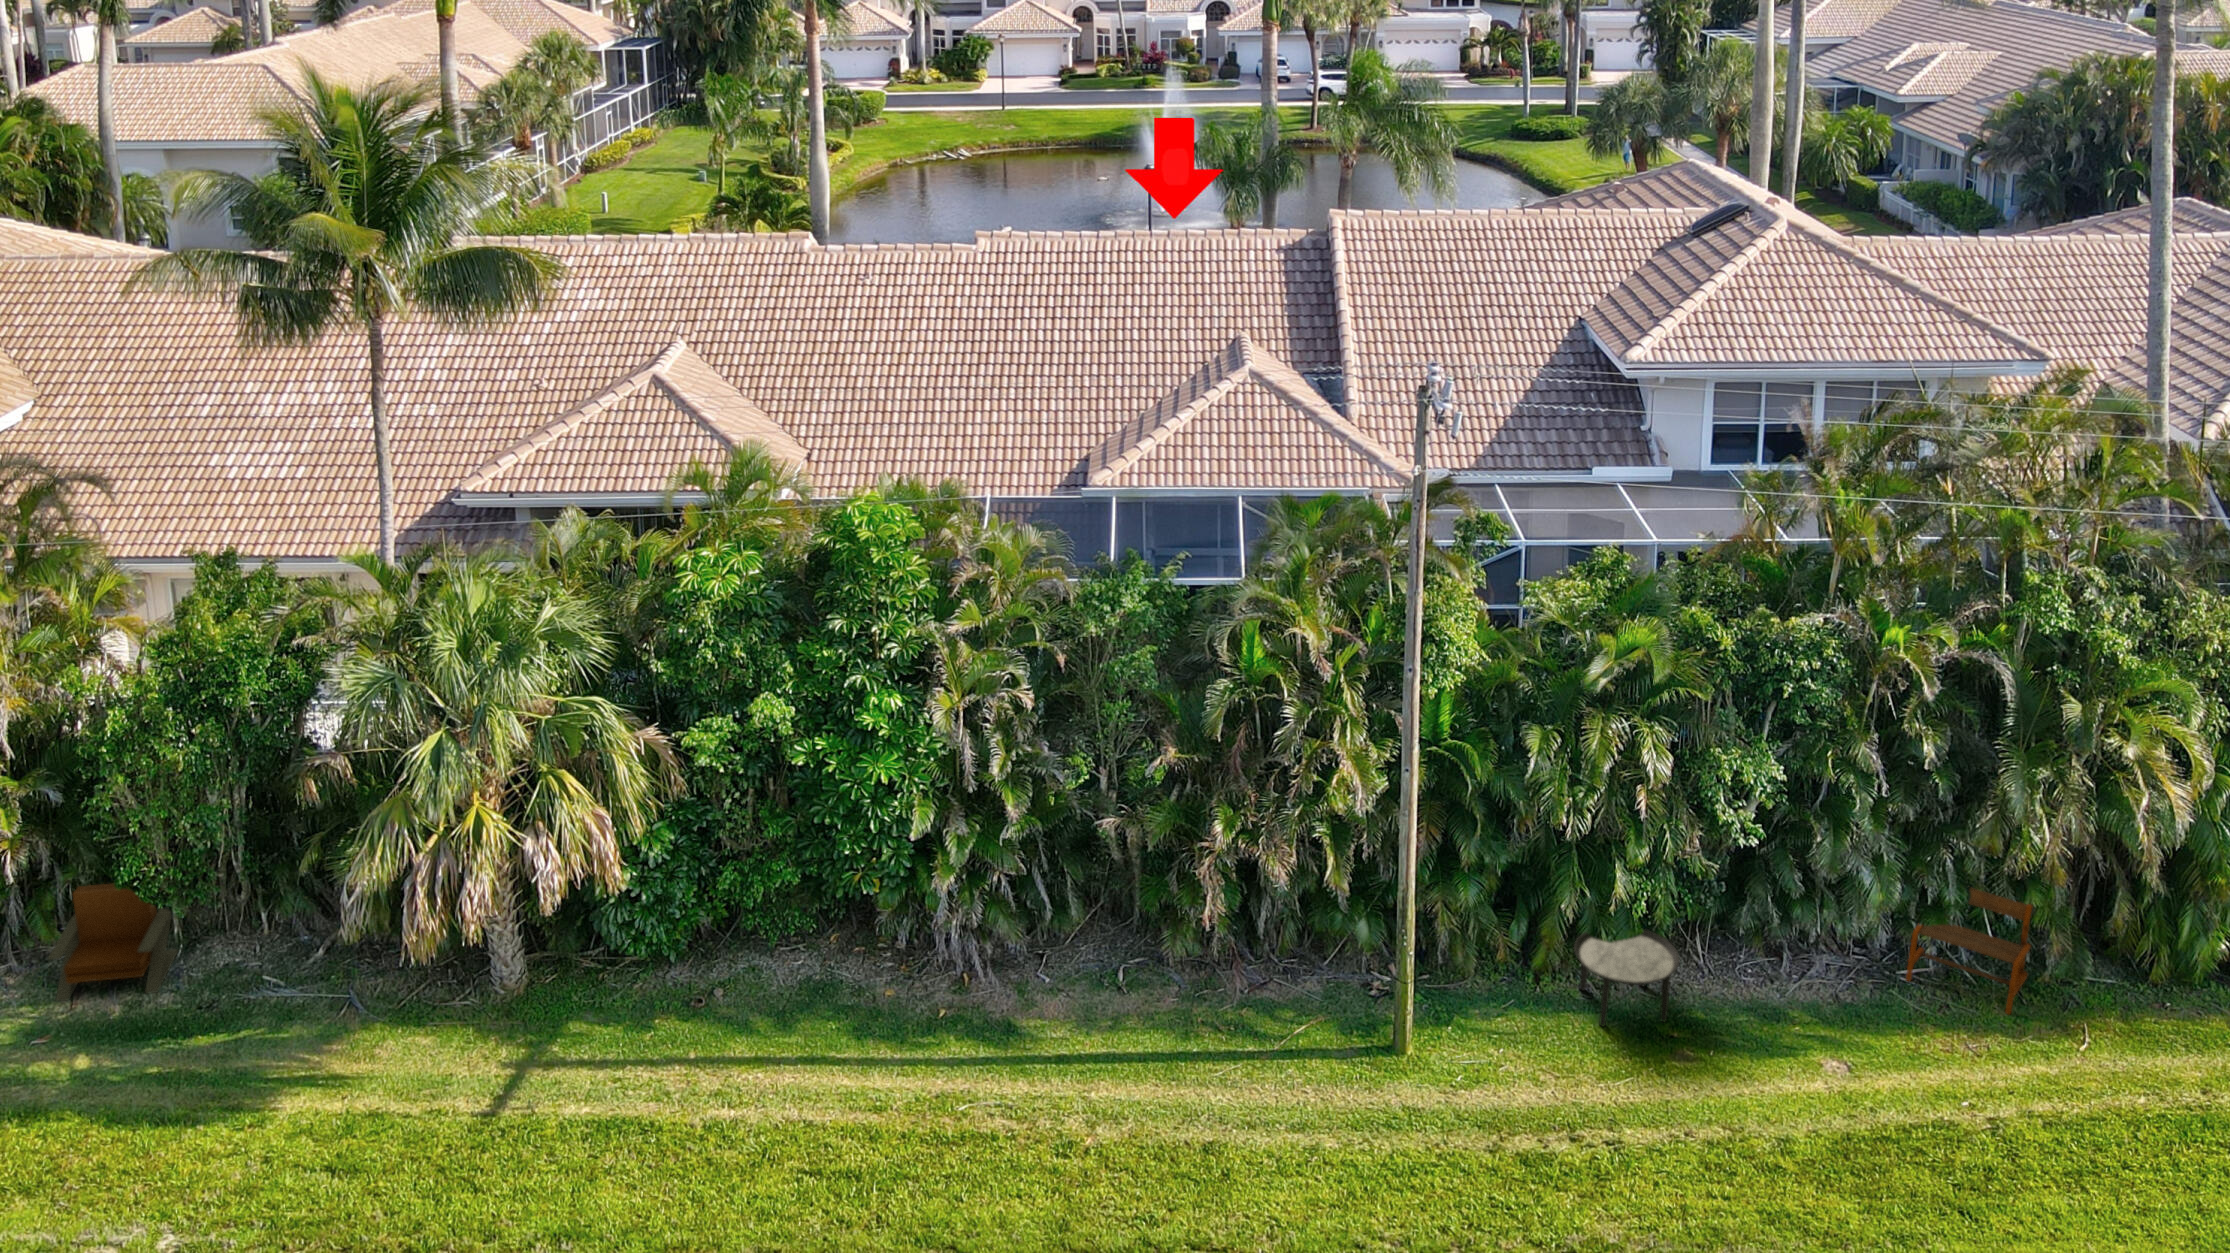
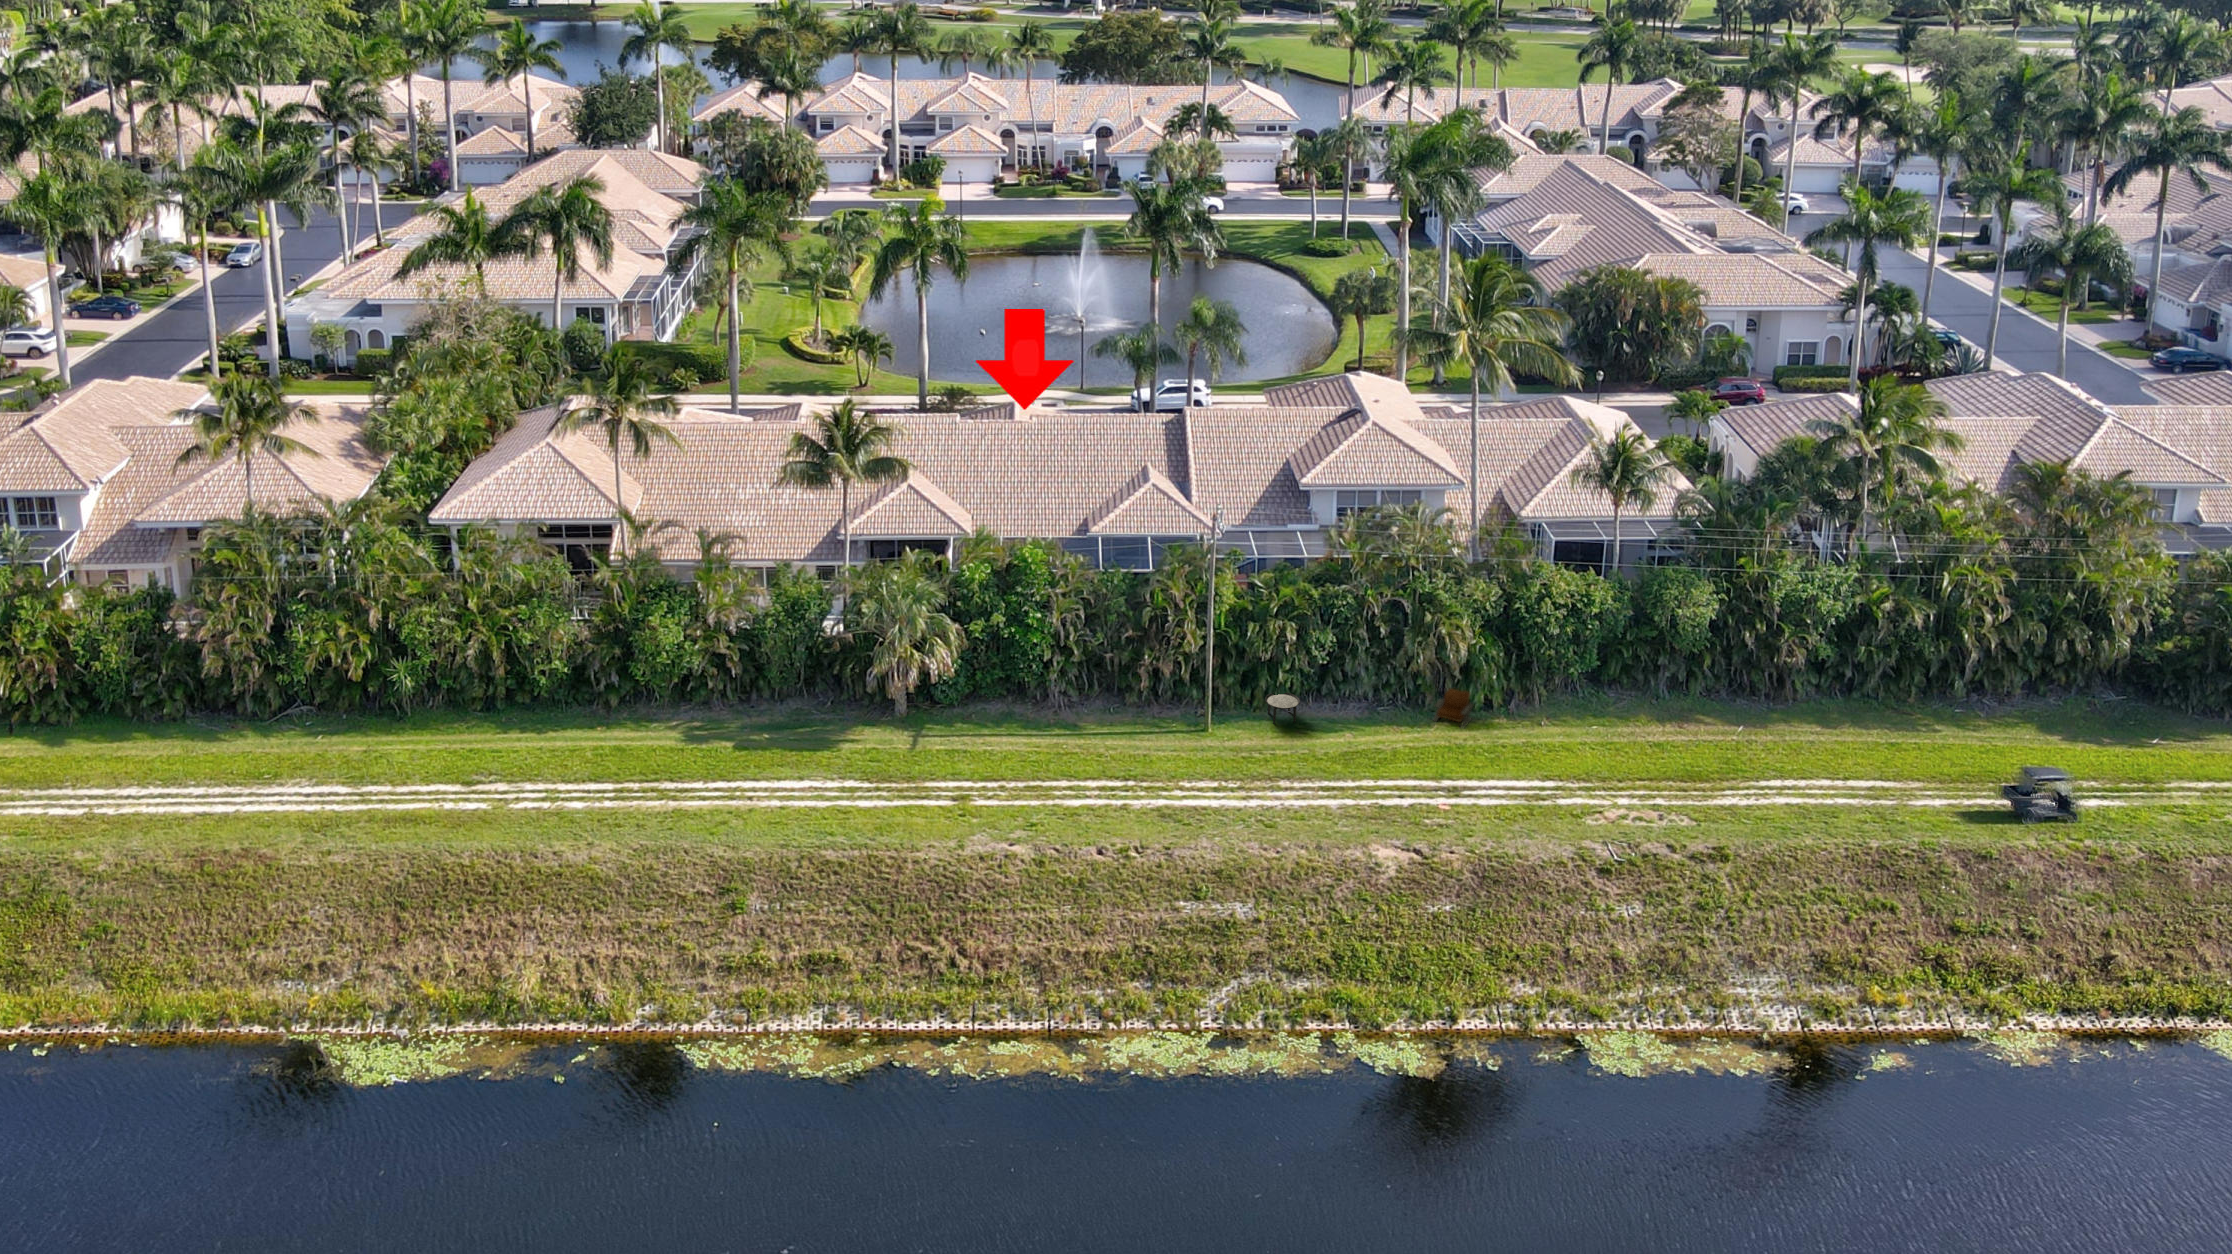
lounge chair: present [48,884,178,1001] -> present [1433,689,1473,729]
bench: present [1906,888,2032,1014] -> none [1378,676,1419,721]

